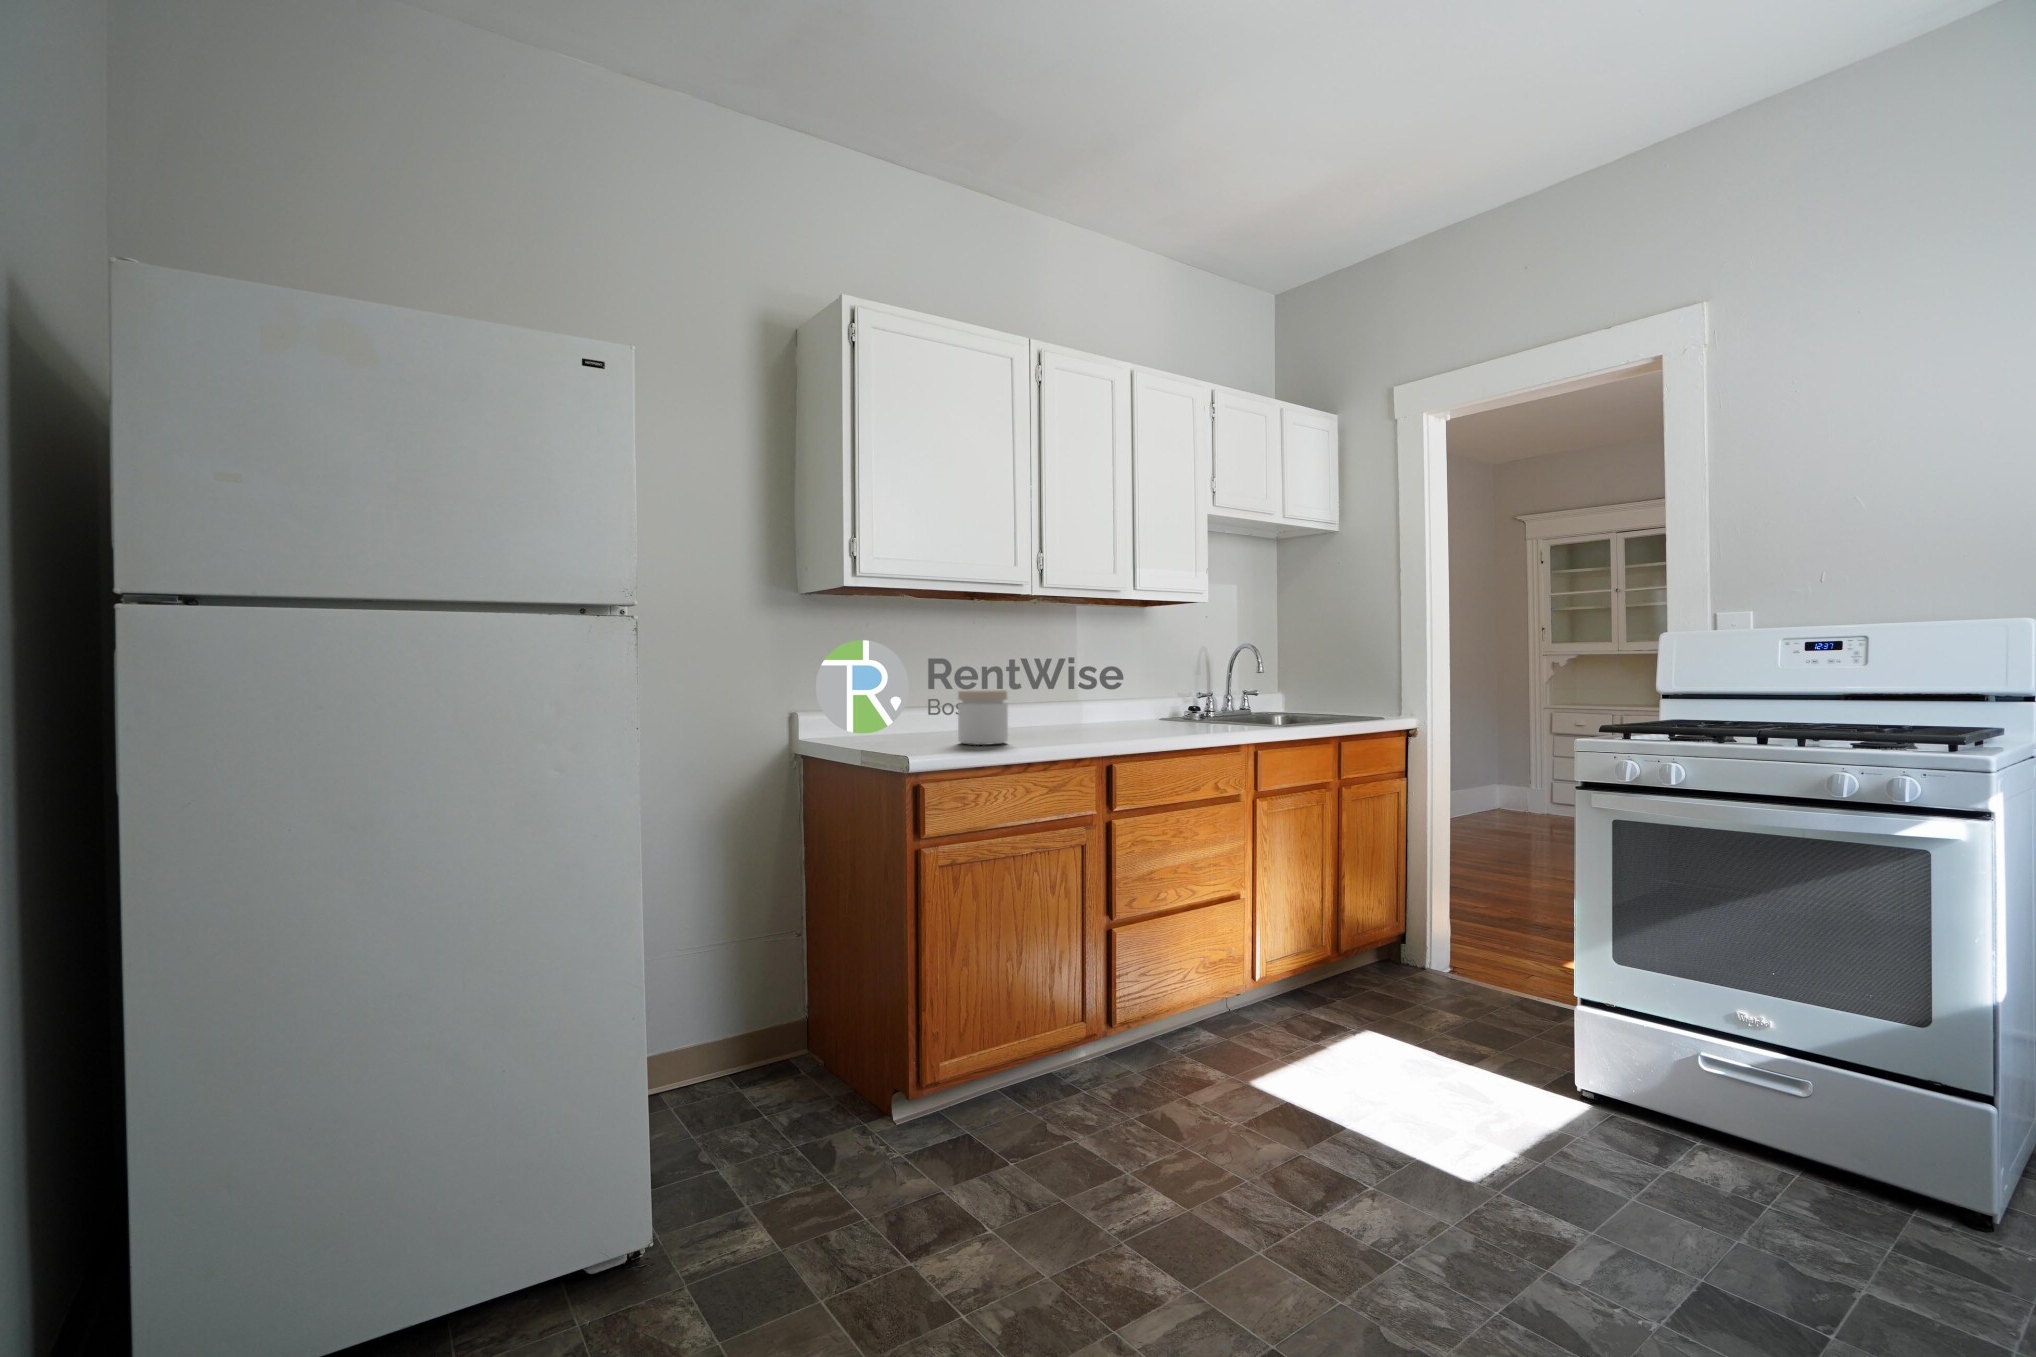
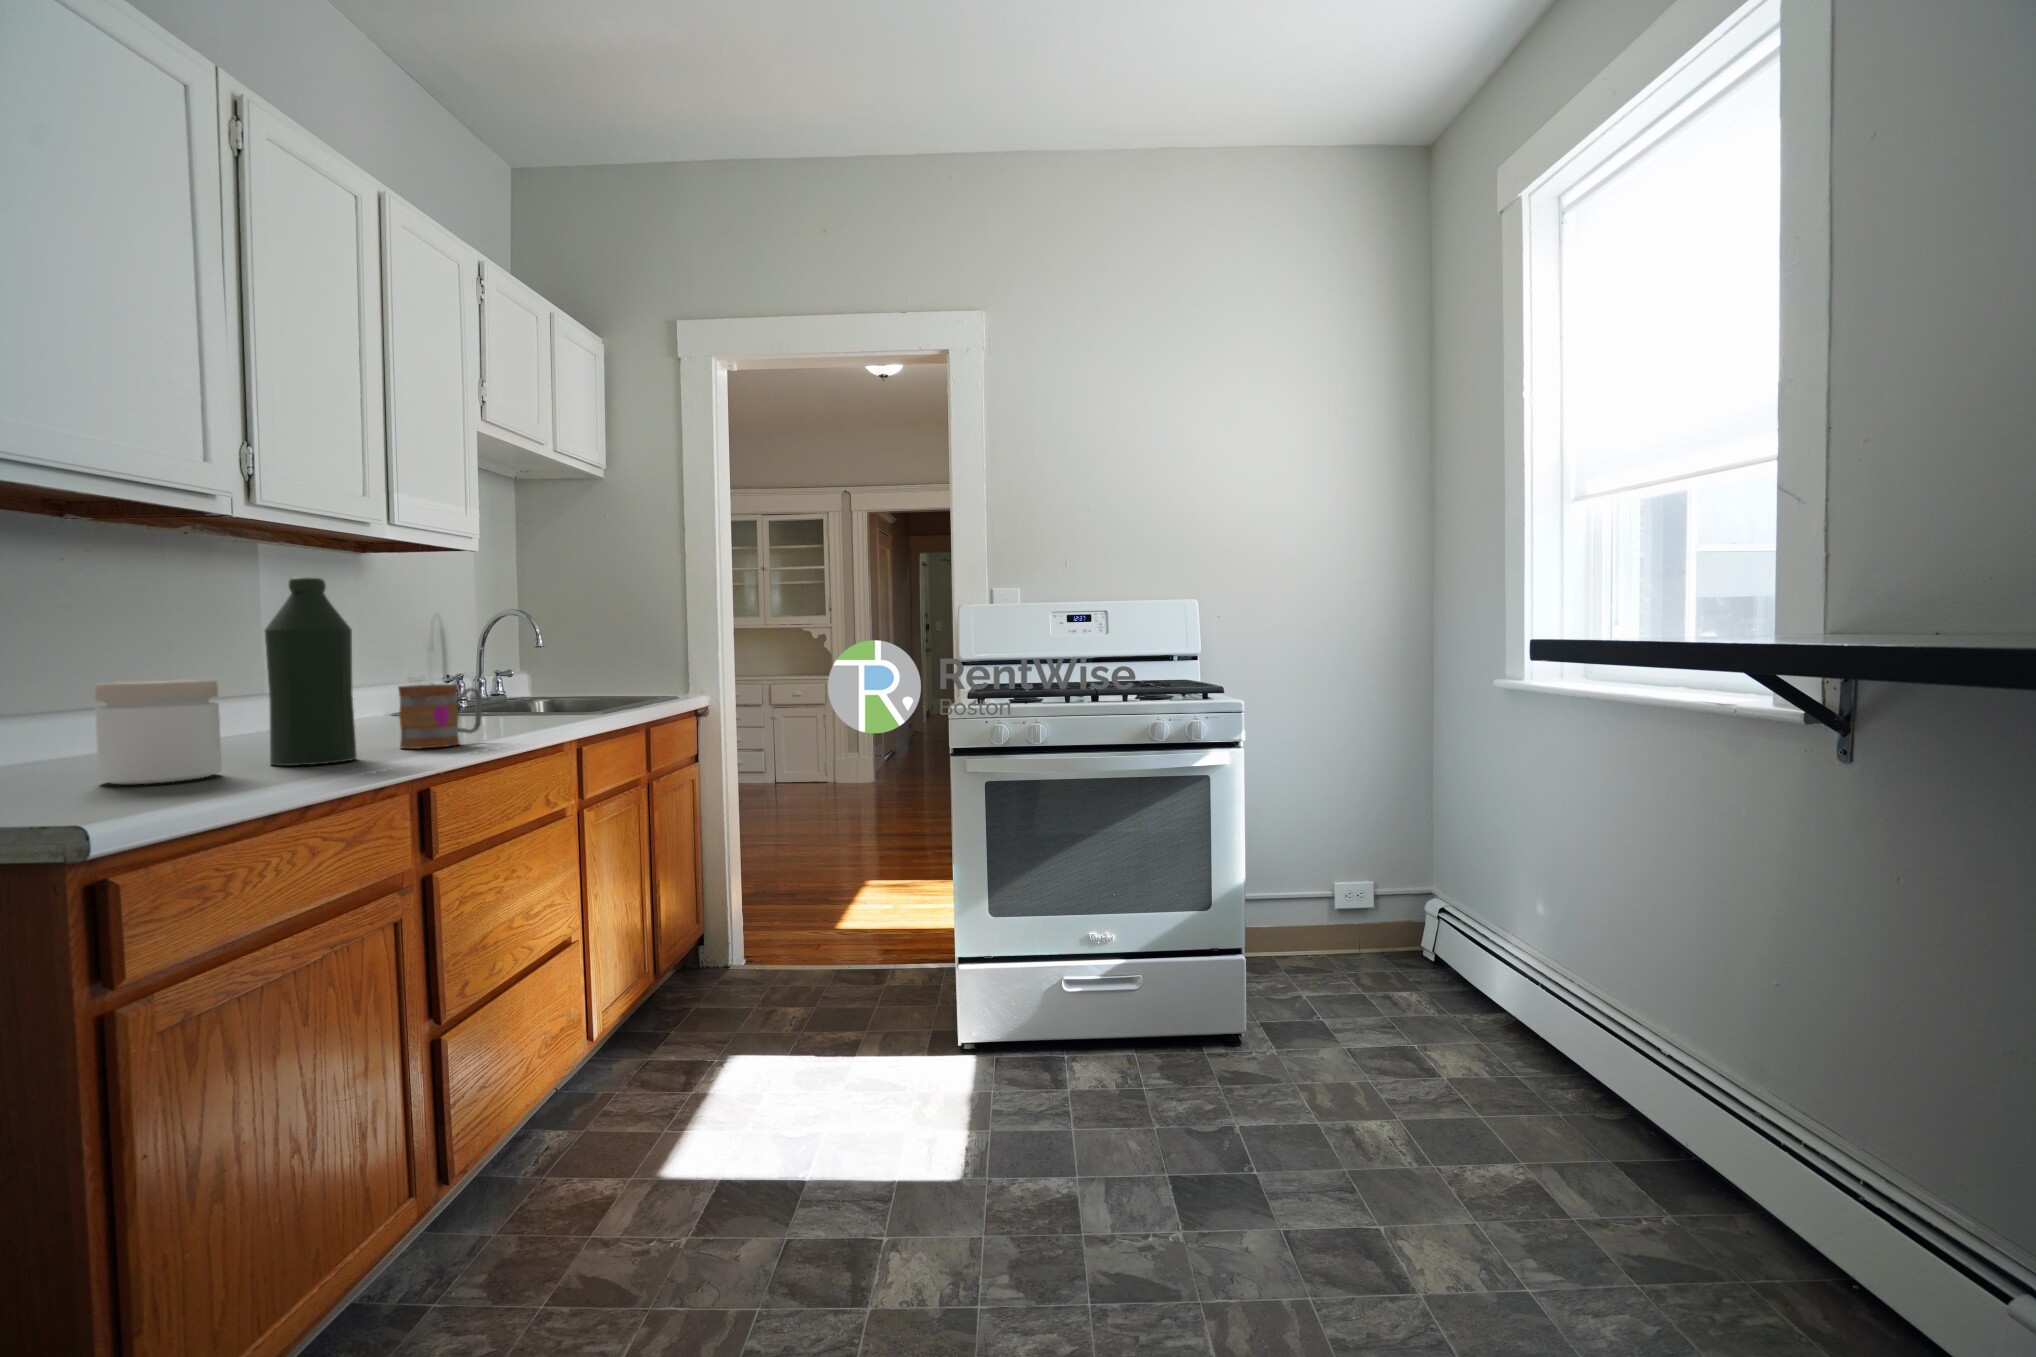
bottle: none [1036,631,1078,743] -> present [265,578,357,766]
mug: none [1111,698,1163,739] -> present [398,684,482,749]

